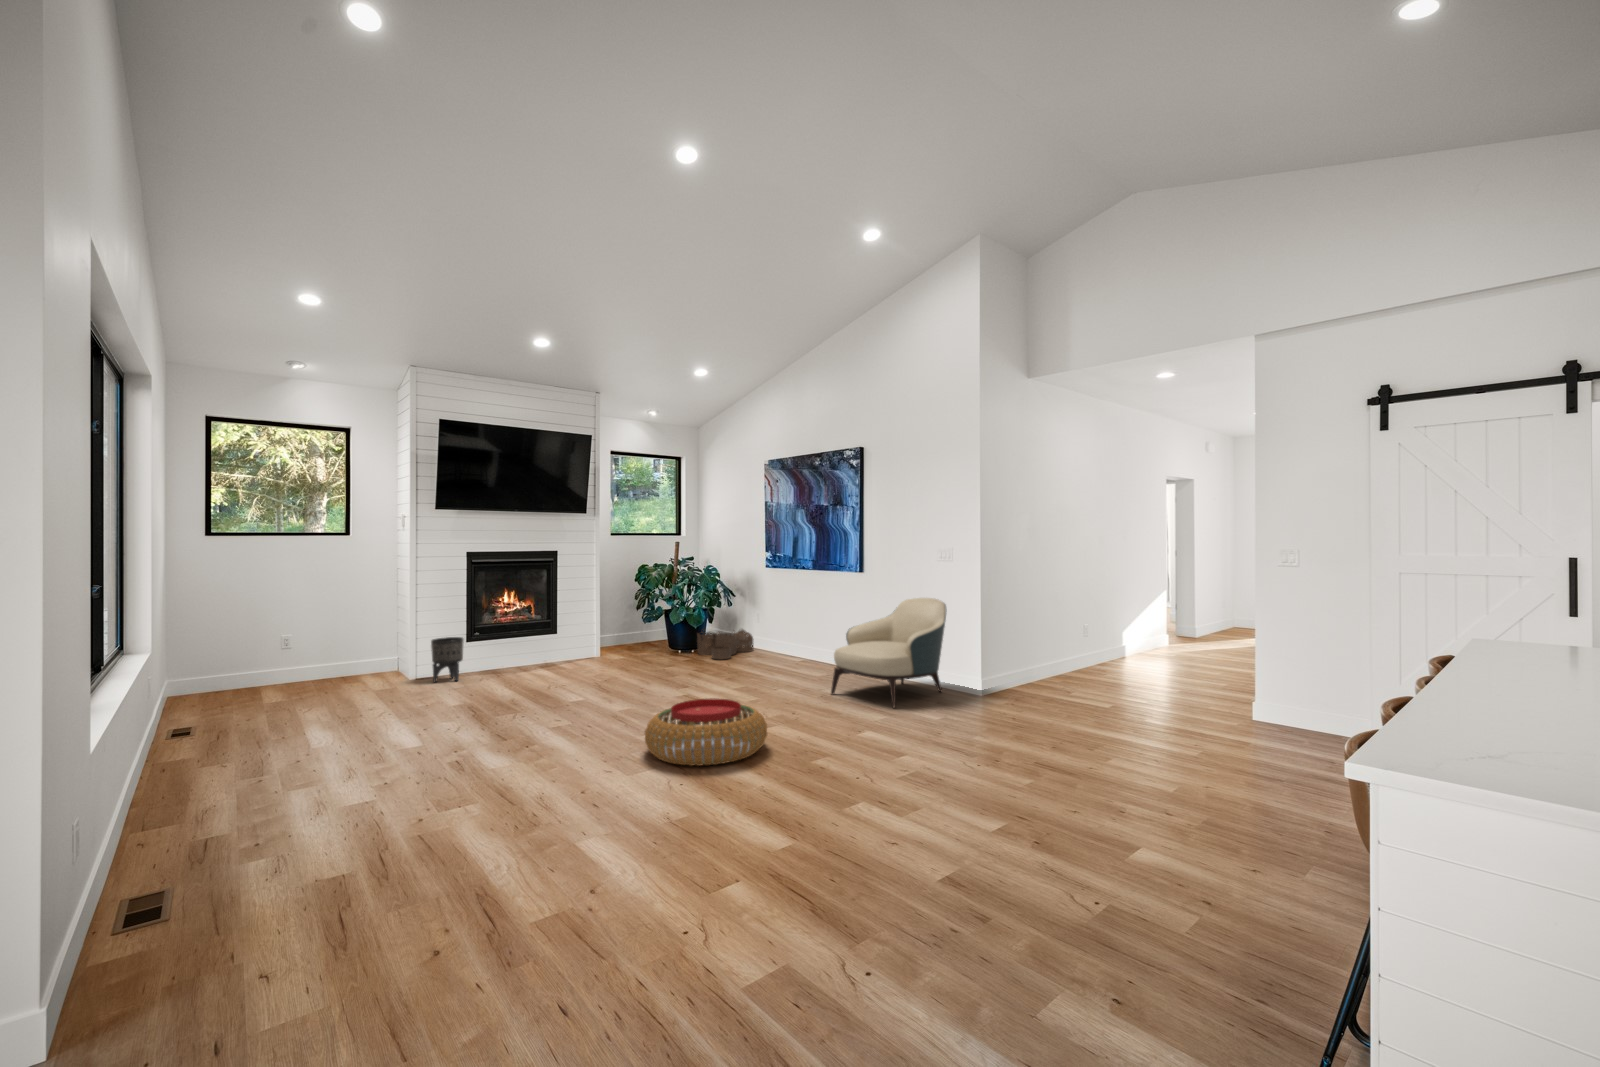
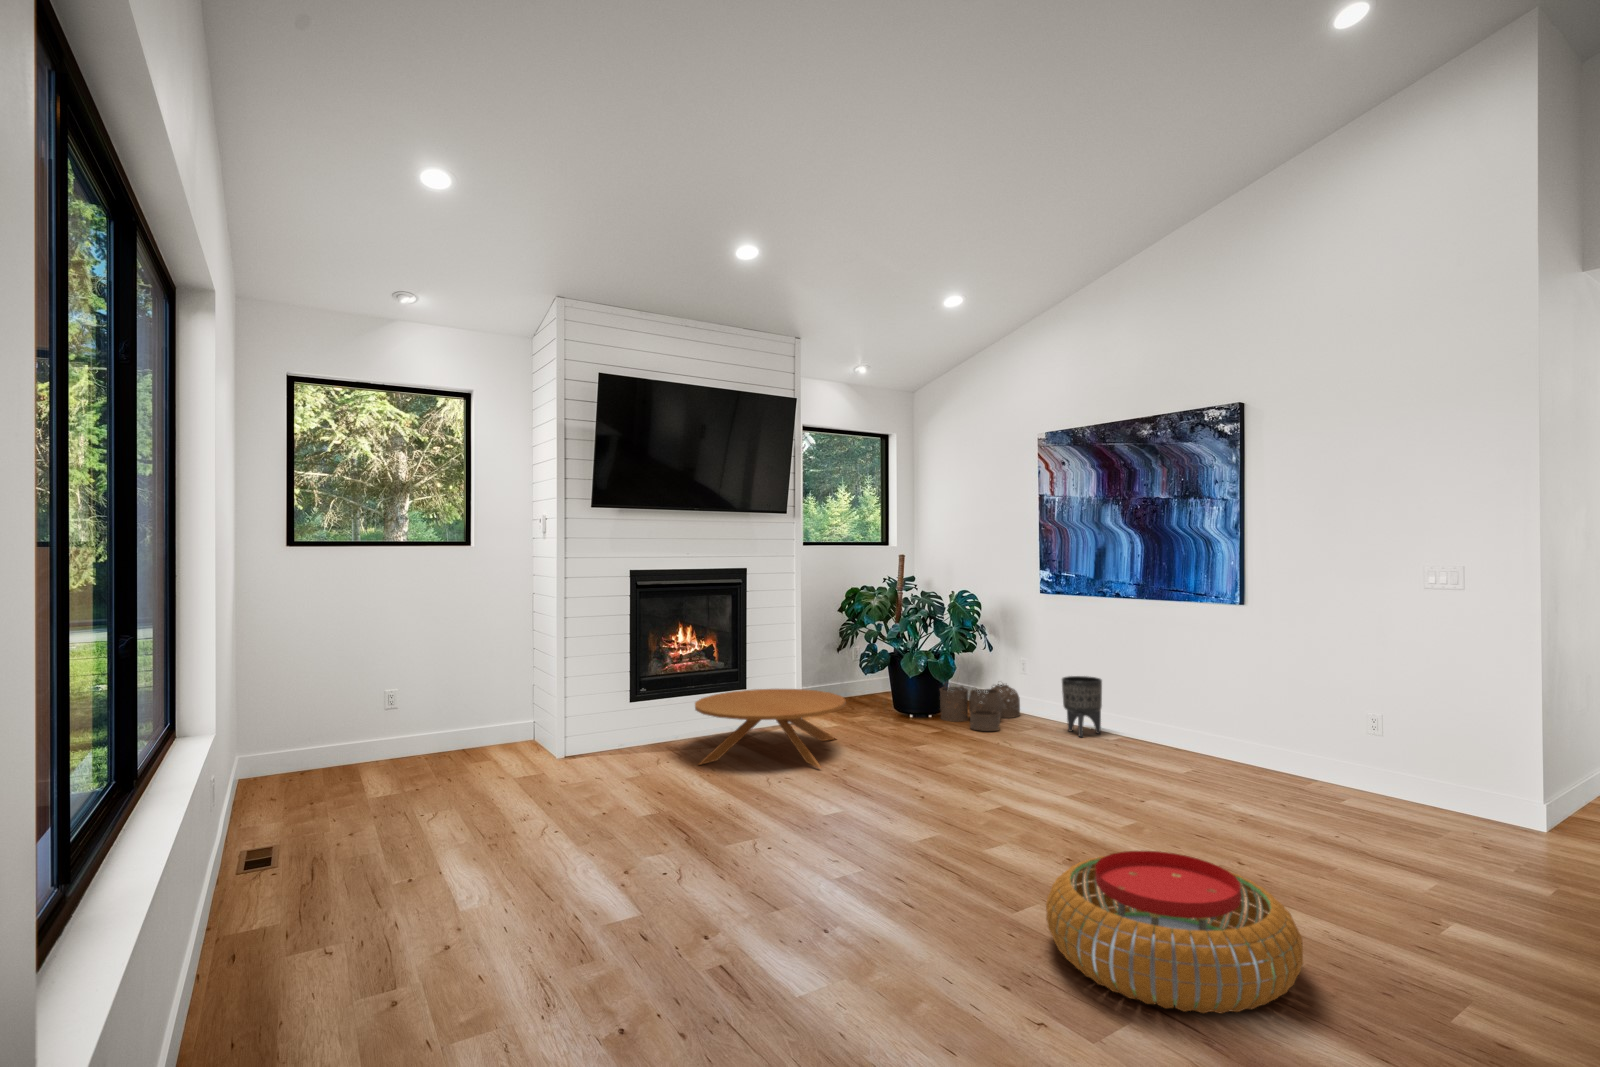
armchair: present [831,598,946,708] -> none [1246,651,1467,856]
coffee table: none [508,633,616,682] -> present [695,689,846,768]
planter: present [431,637,464,682] -> present [1062,676,1102,737]

